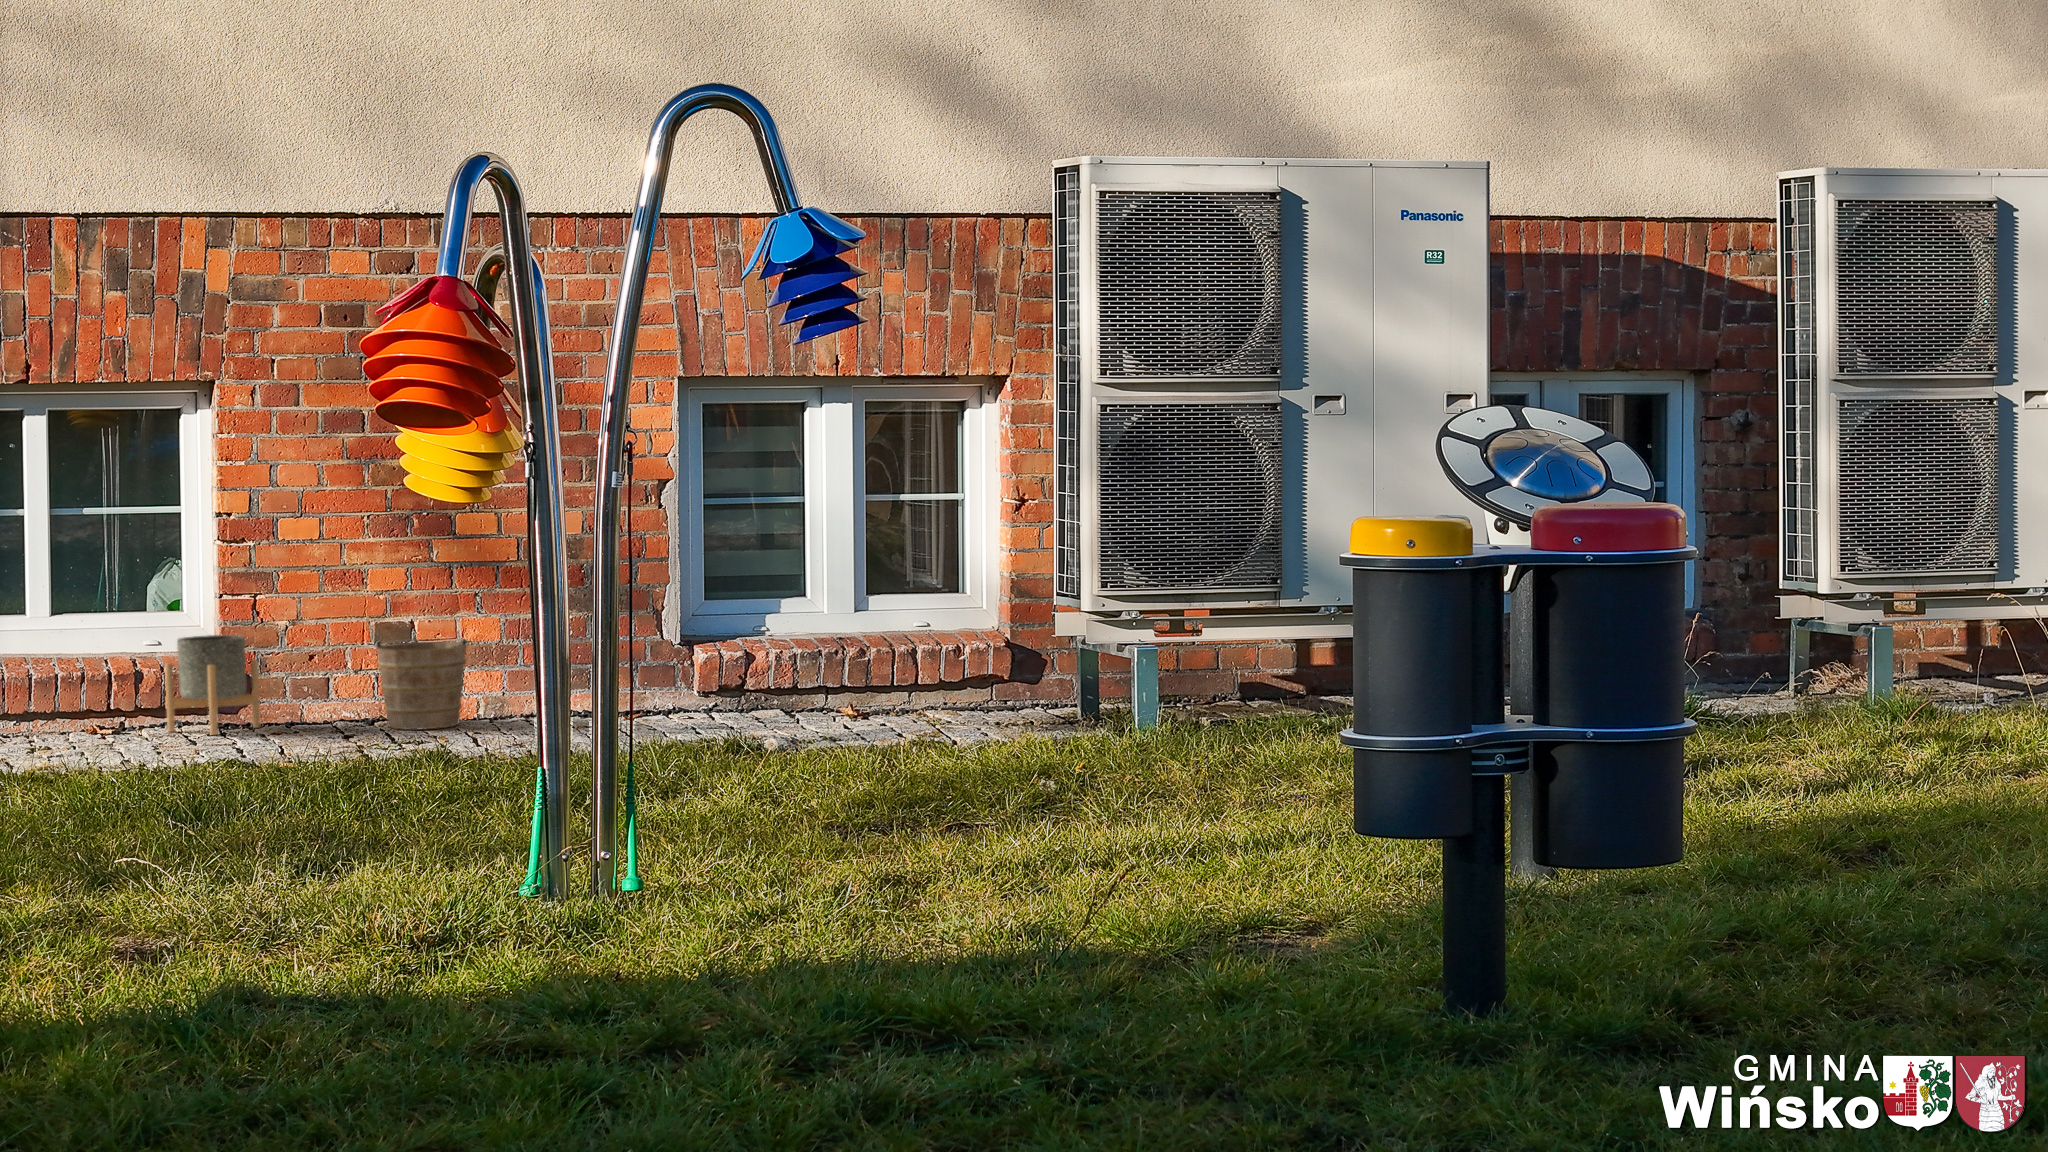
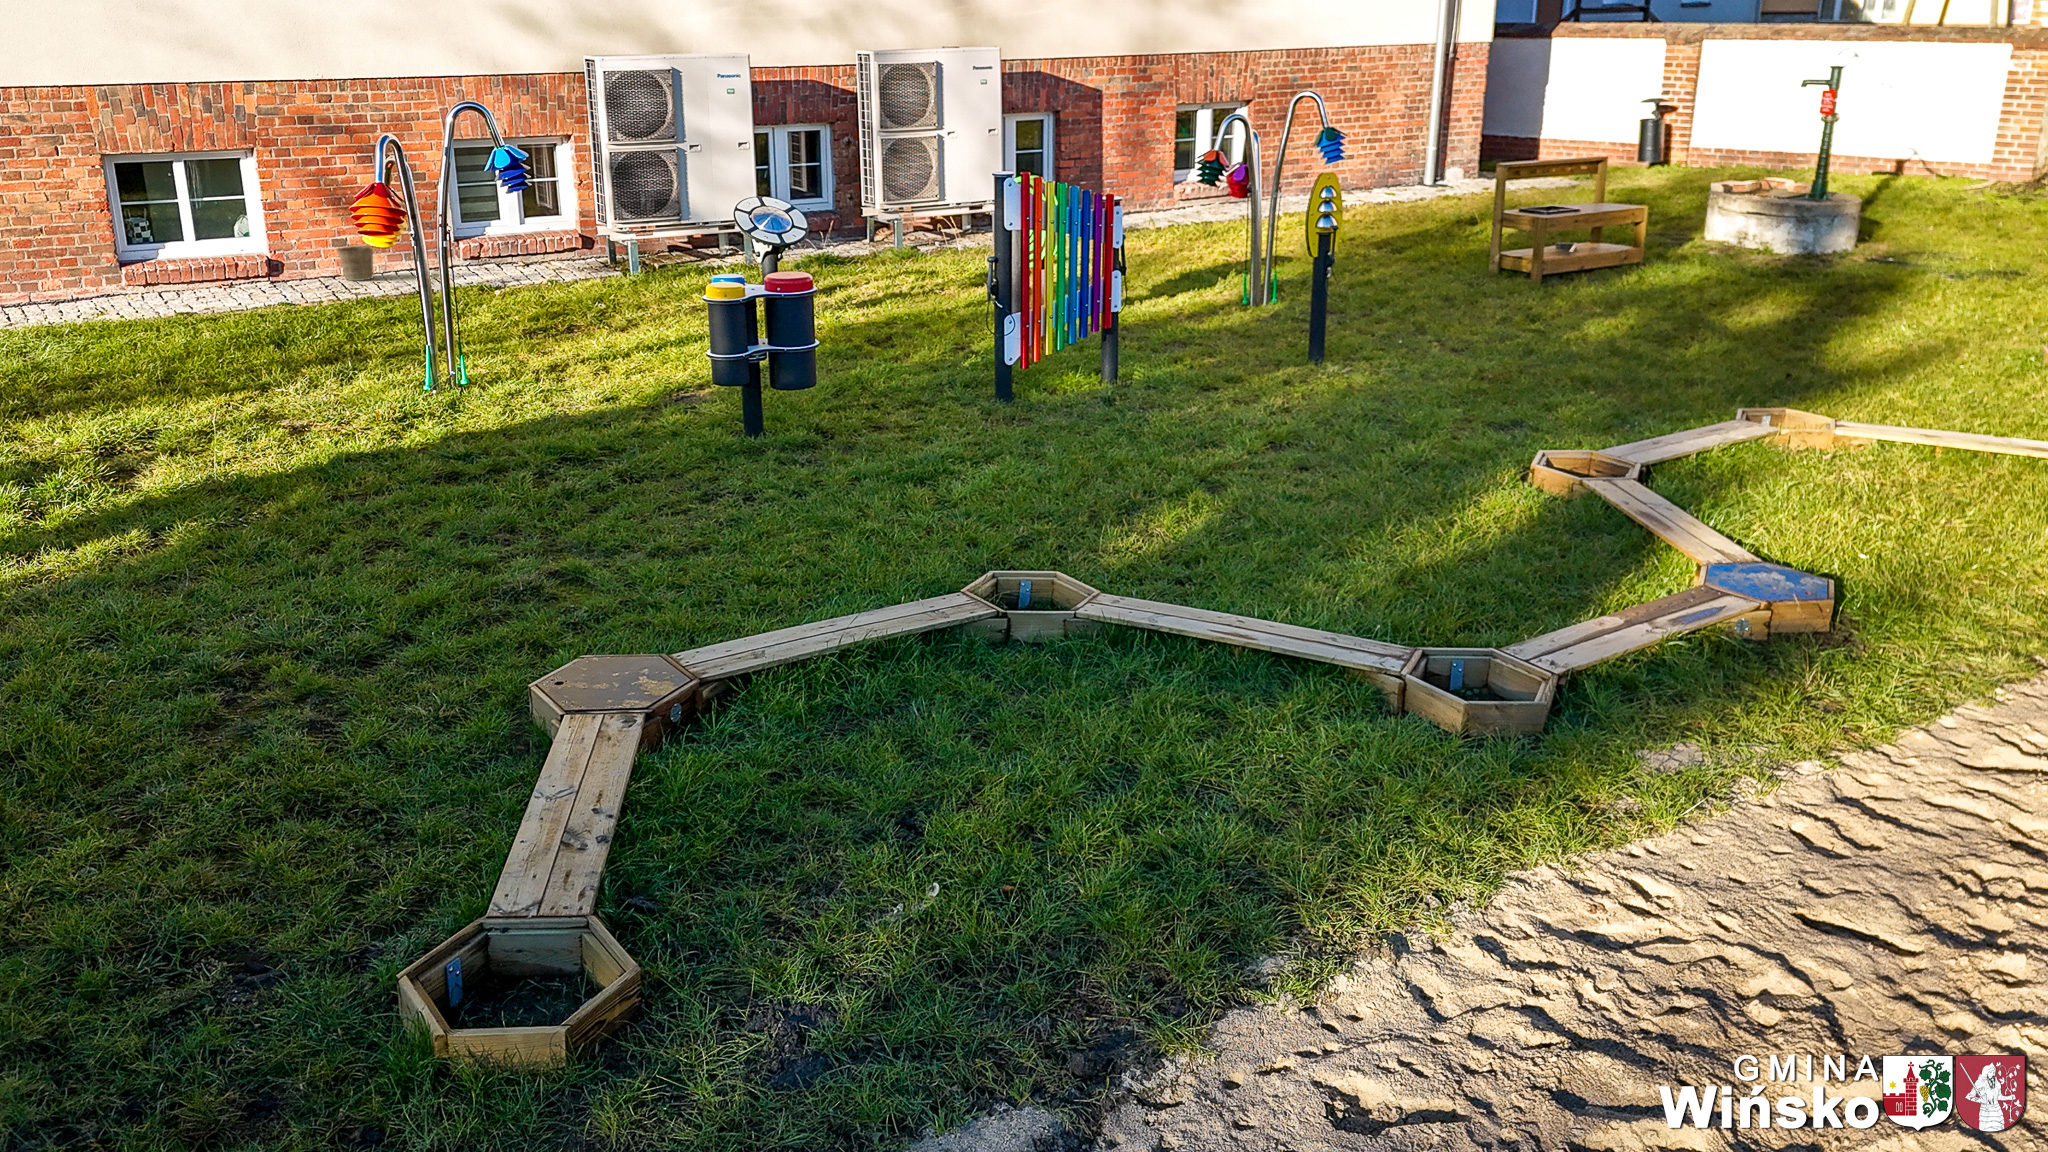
planter: present [165,635,261,735] -> none [255,247,295,286]

